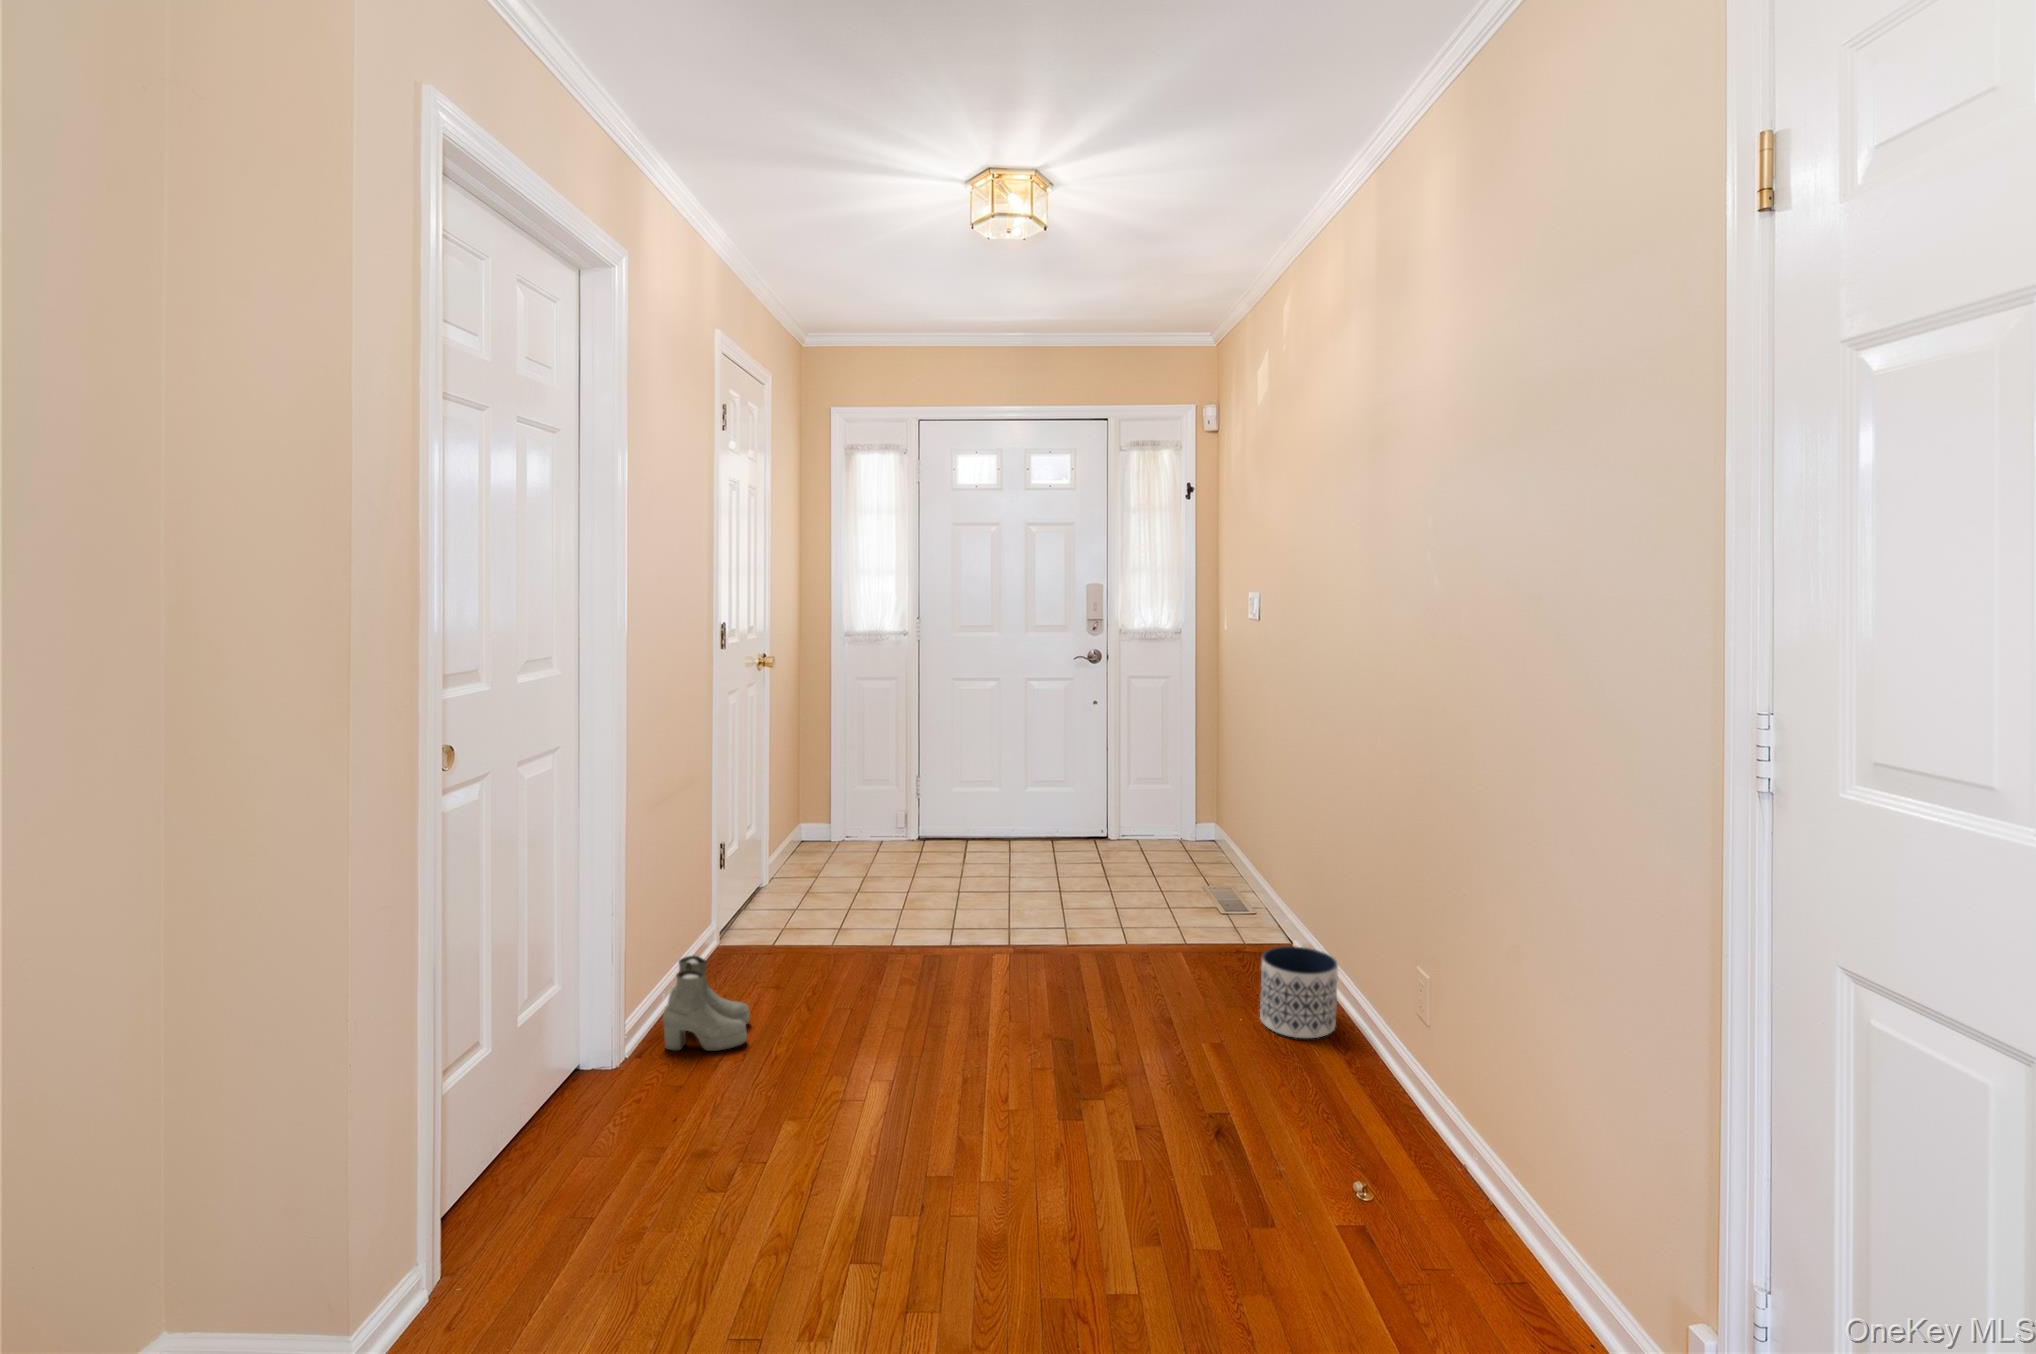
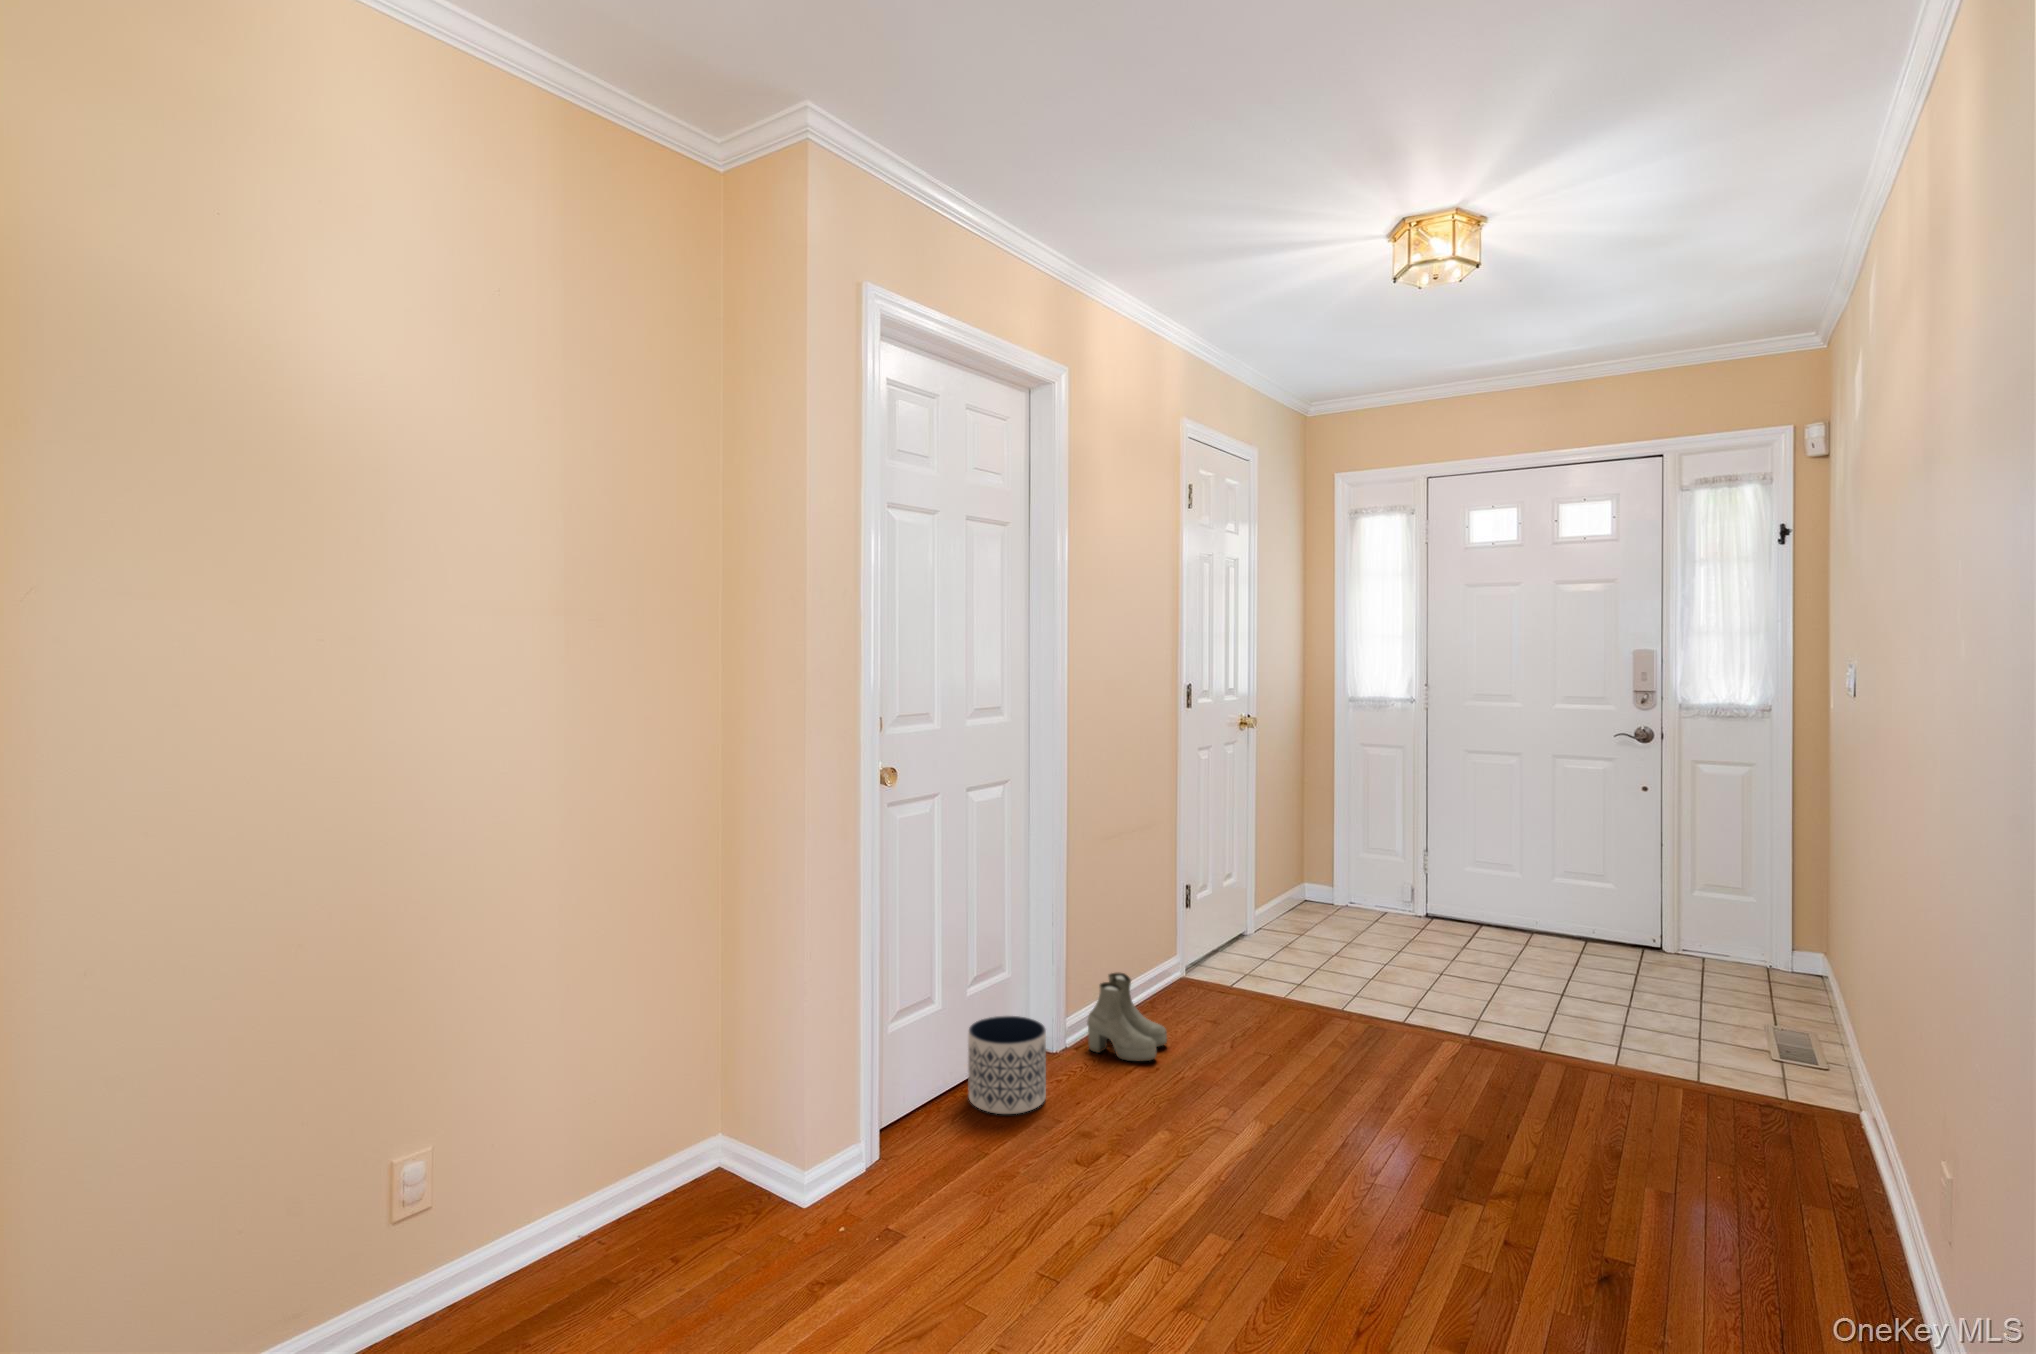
planter: present [1260,946,1338,1038] -> present [968,1016,1046,1114]

